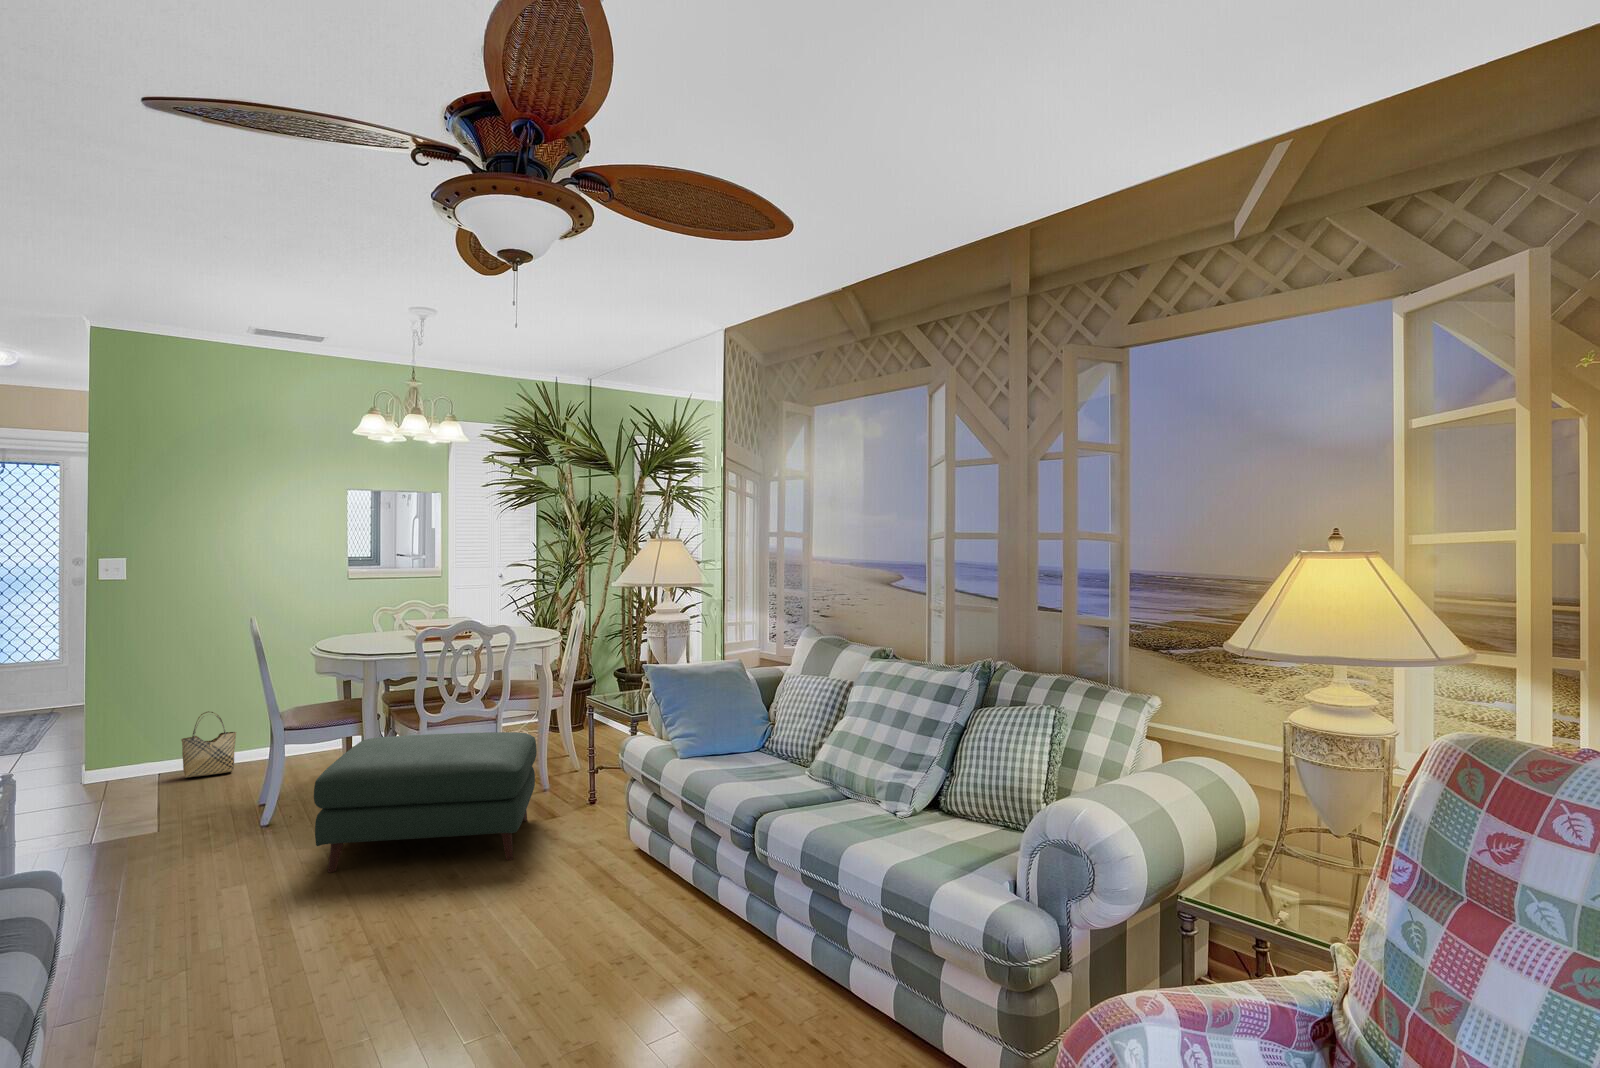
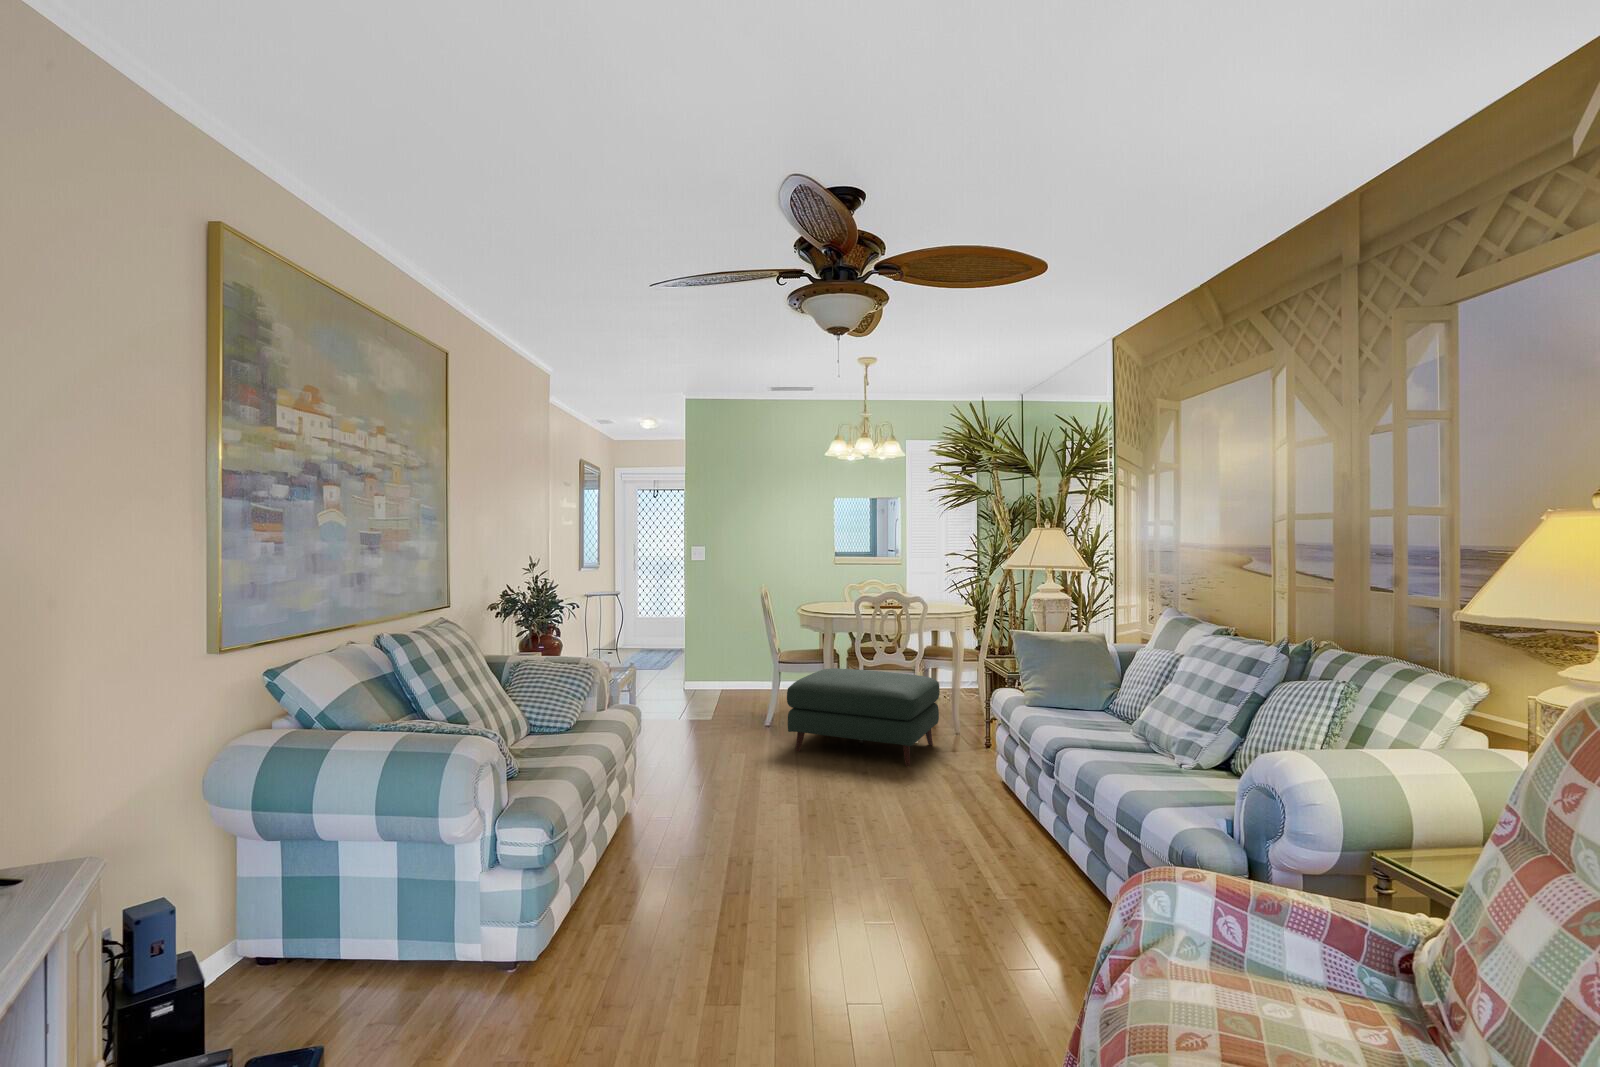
woven basket: present [181,711,236,778] -> none [739,646,770,688]

